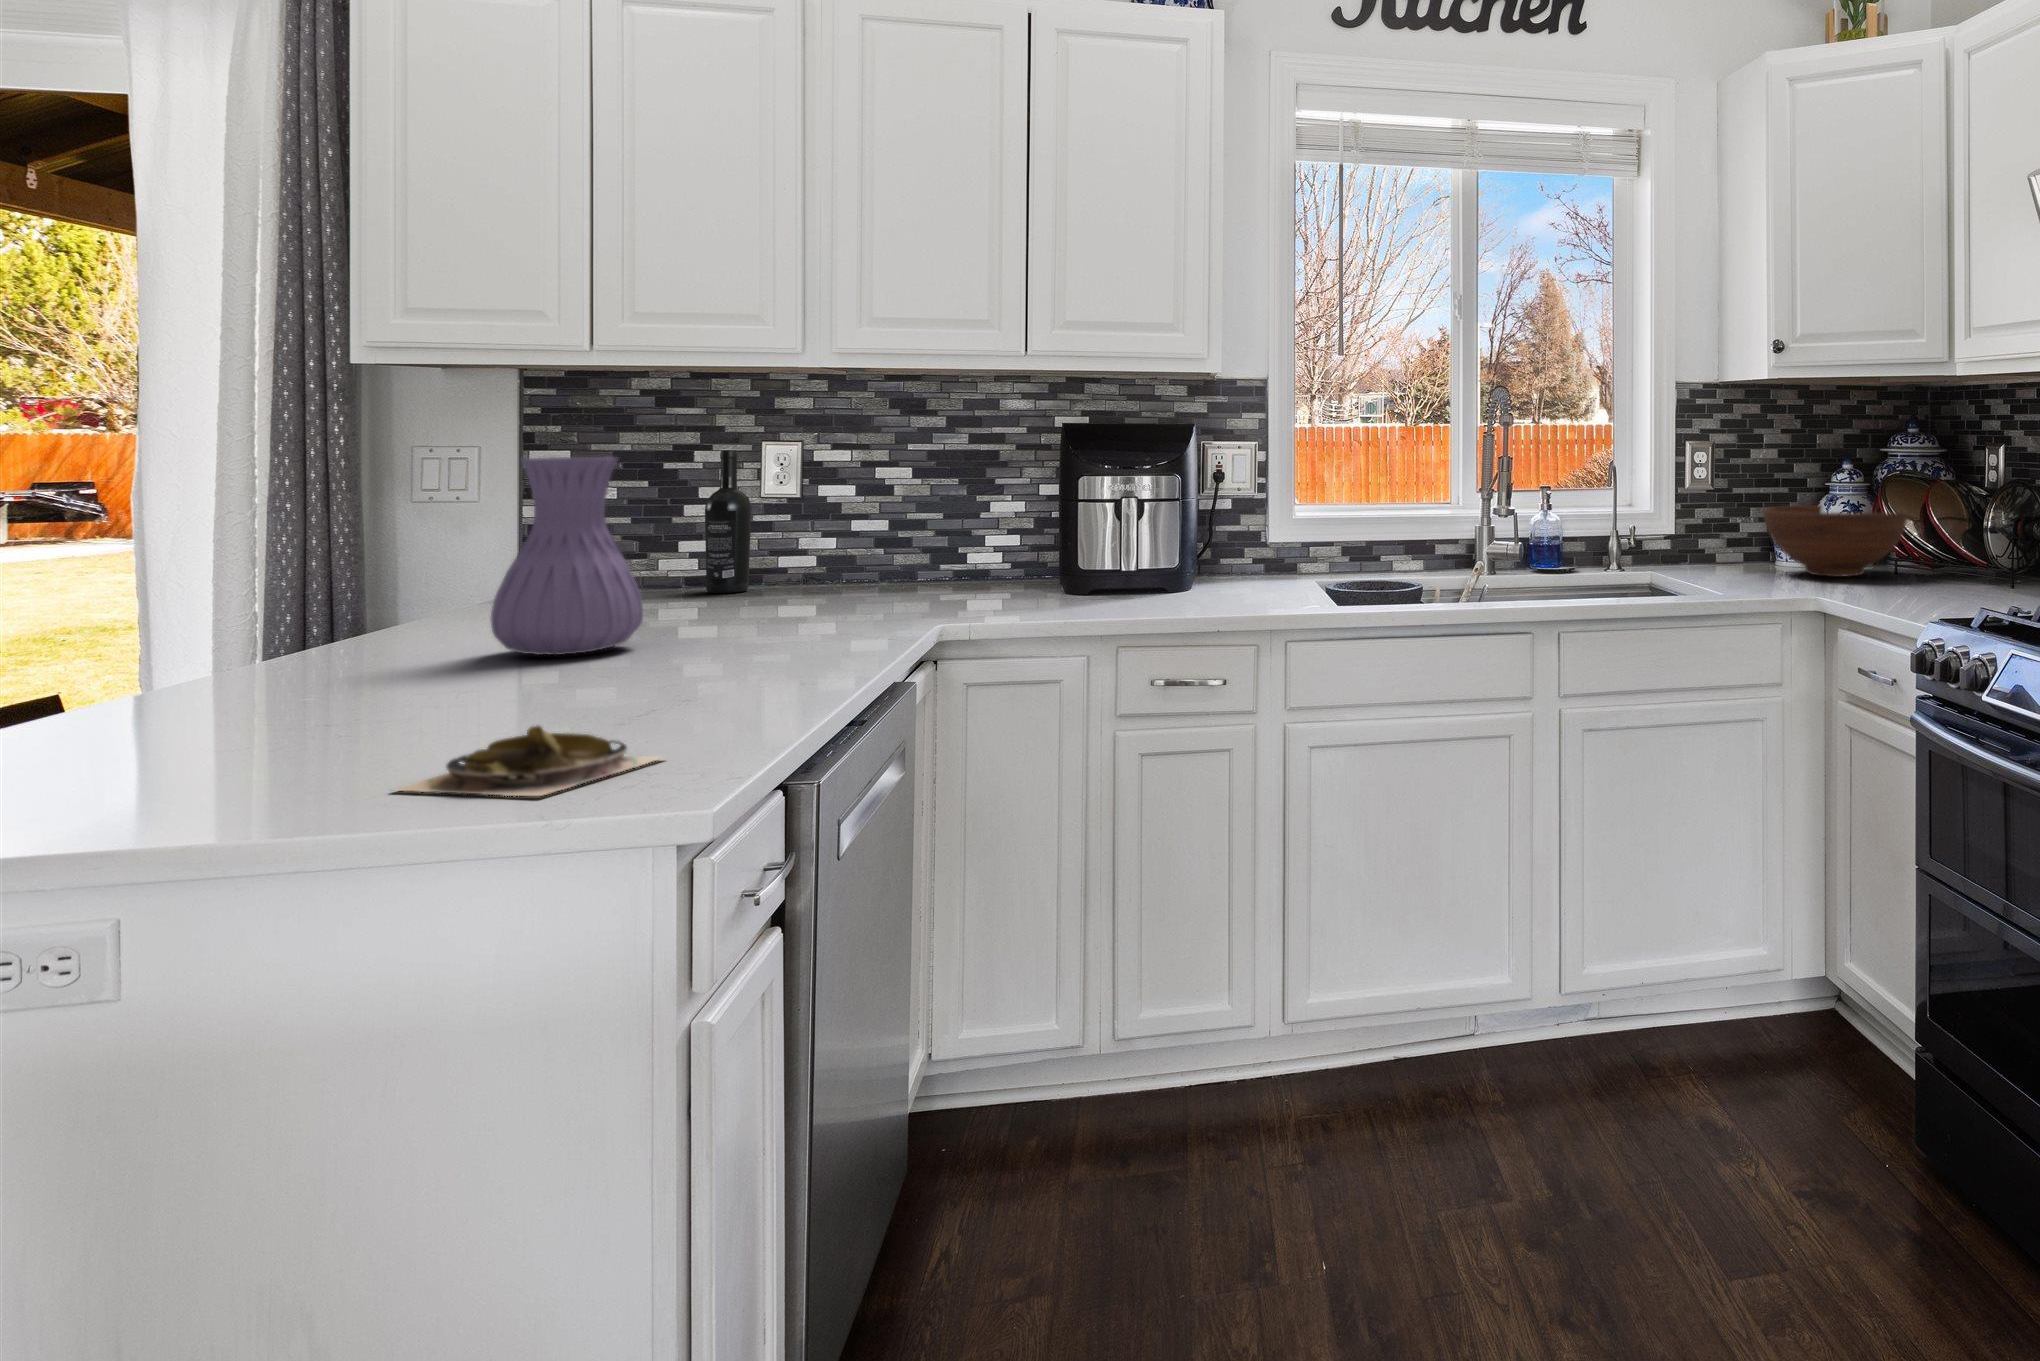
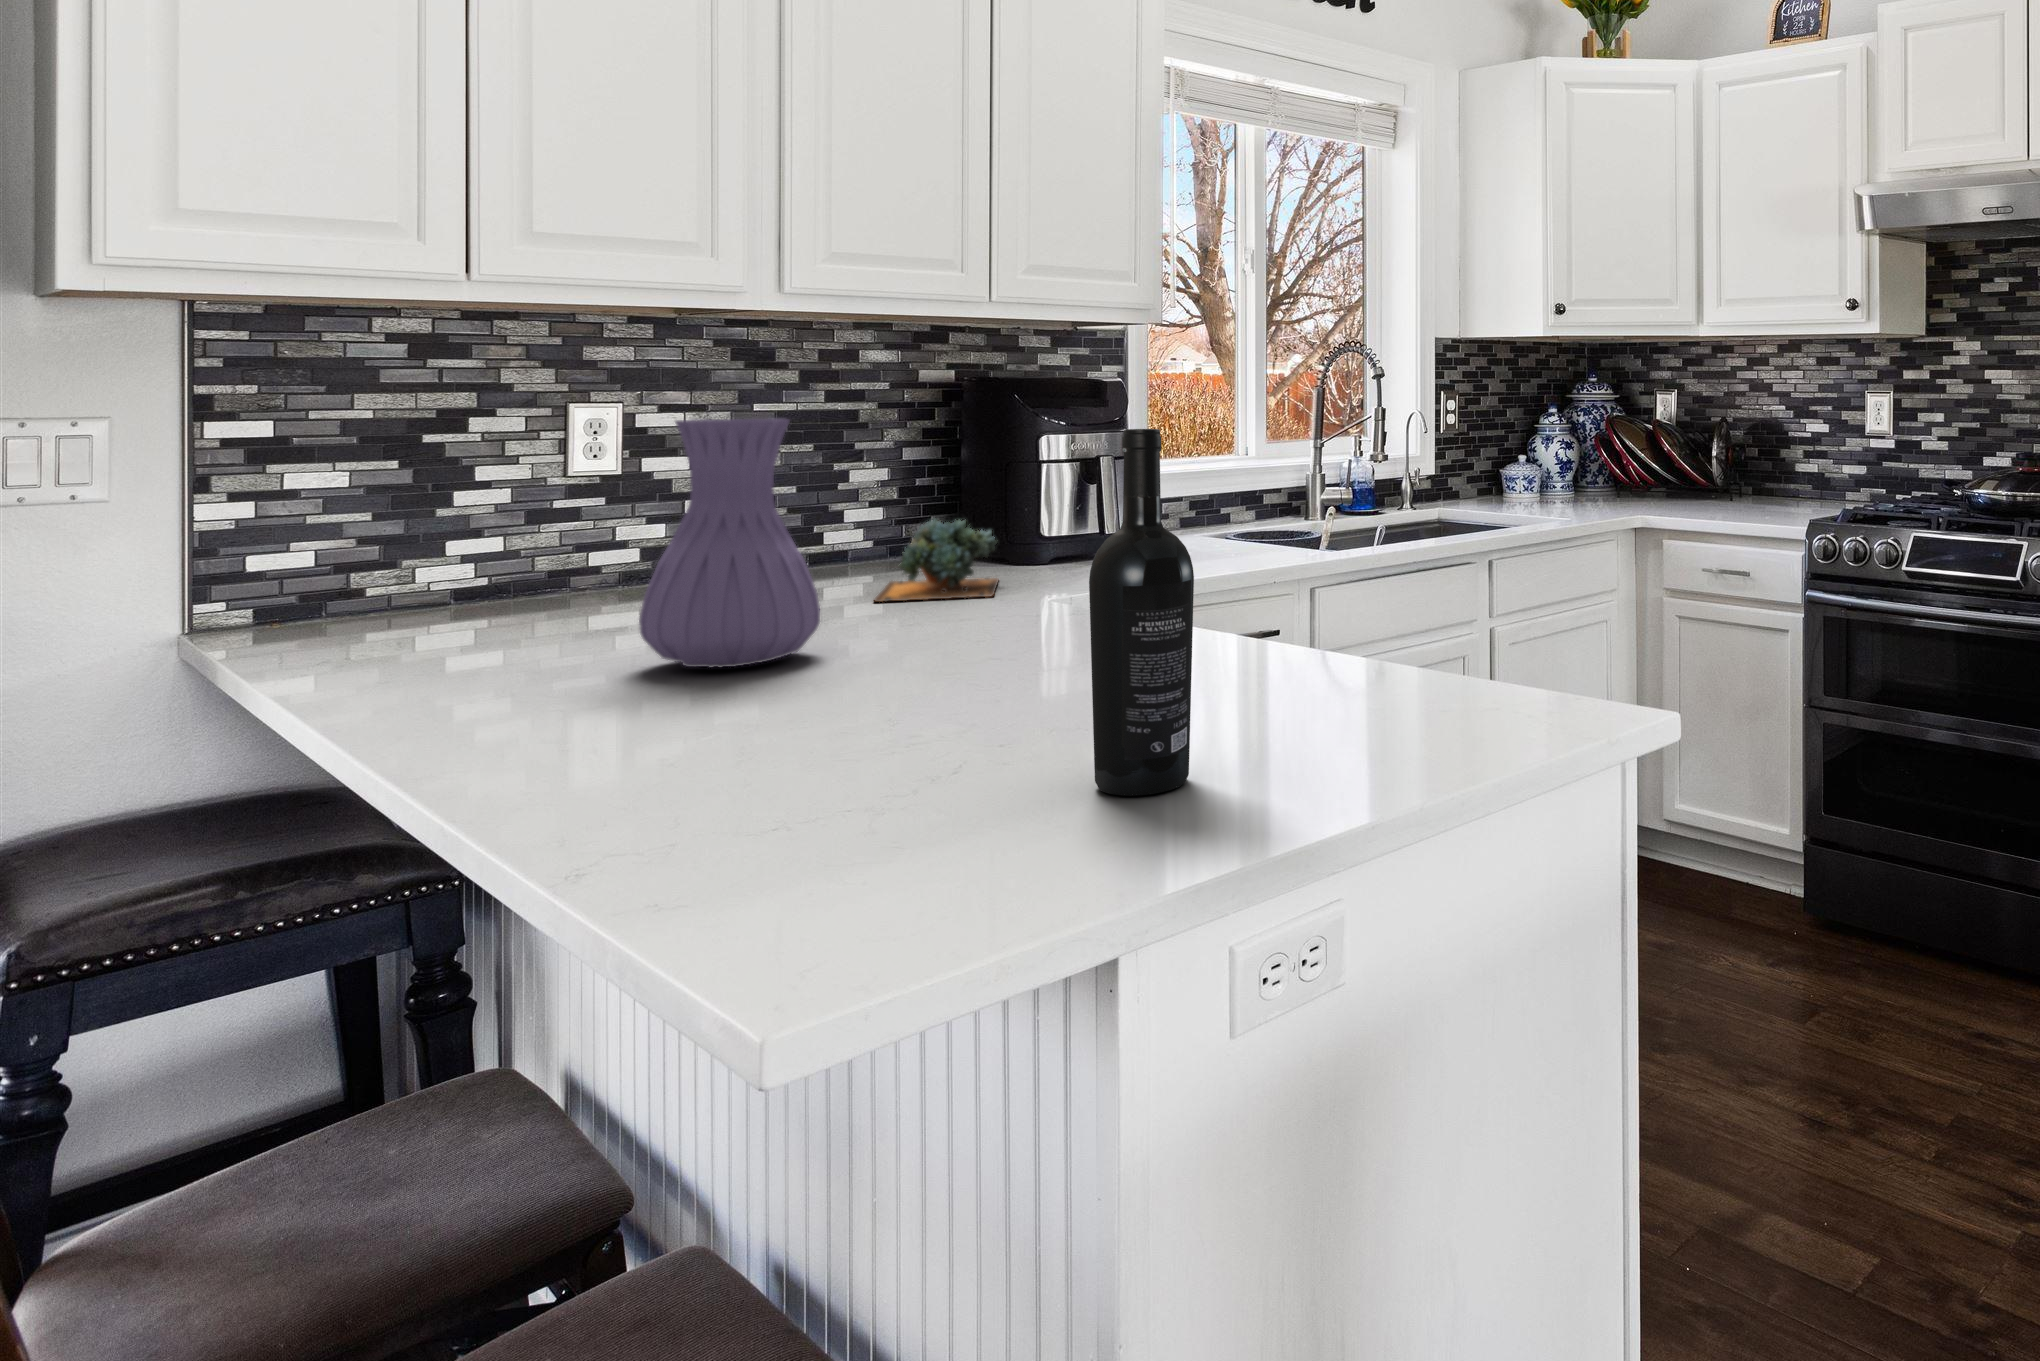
wine bottle: present [705,450,751,593] -> present [1089,429,1194,796]
fruit bowl: present [1763,505,1908,577] -> none [1511,446,1631,506]
succulent plant: none [859,547,1018,619] -> present [874,519,998,602]
plate: present [391,725,660,796] -> none [1273,668,1480,748]

